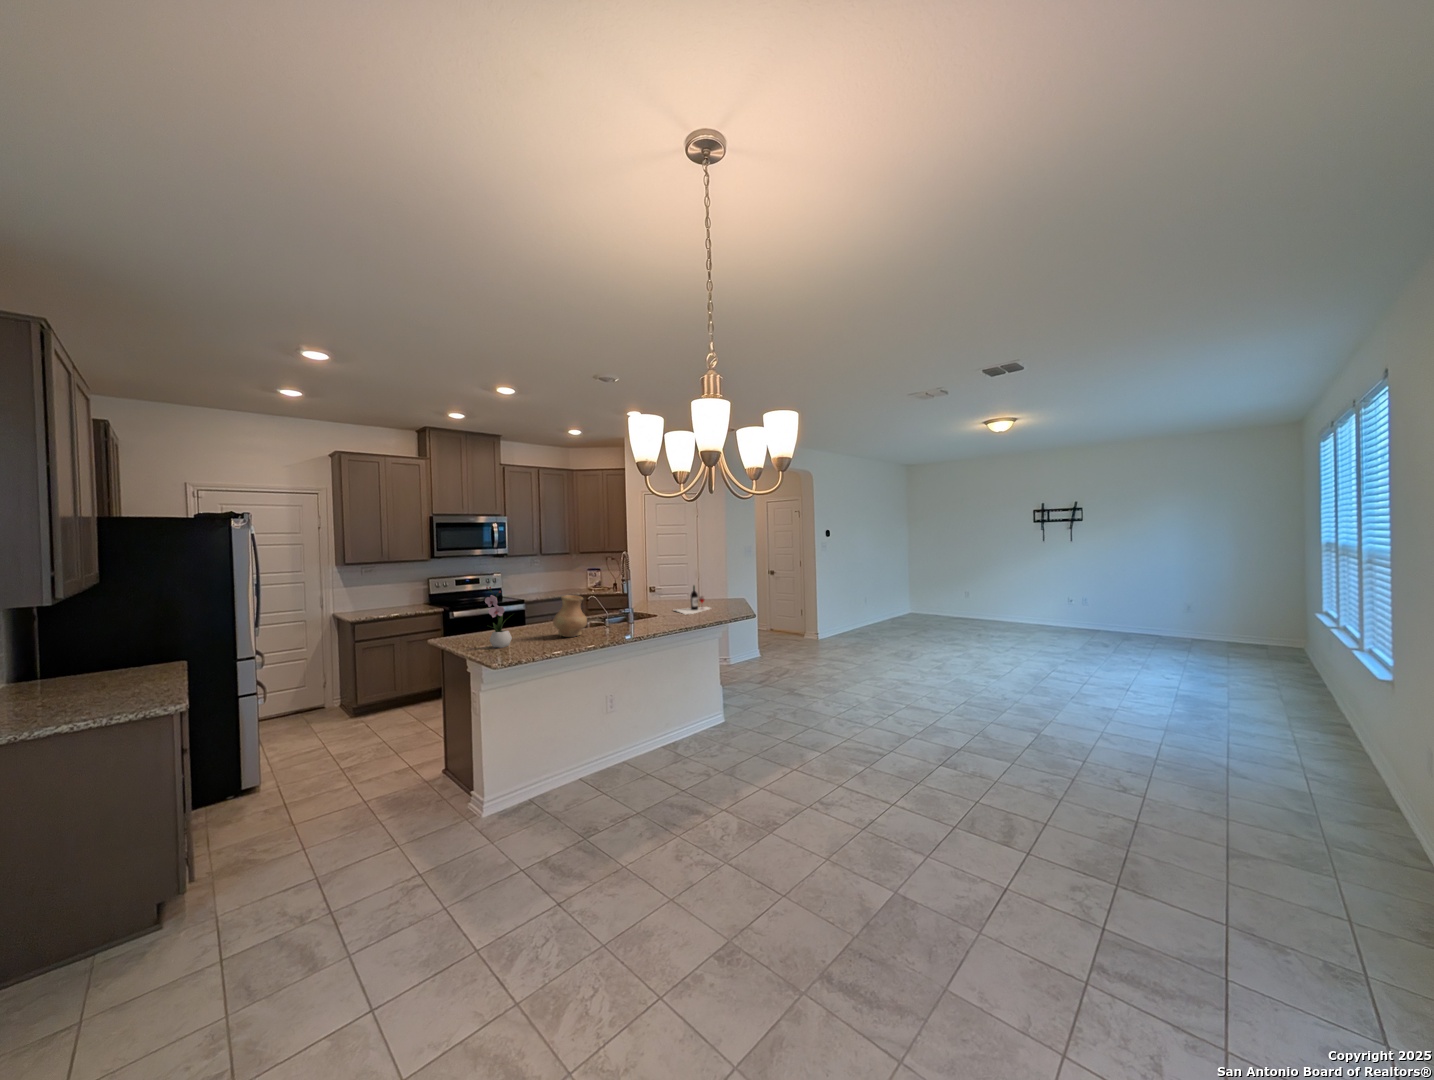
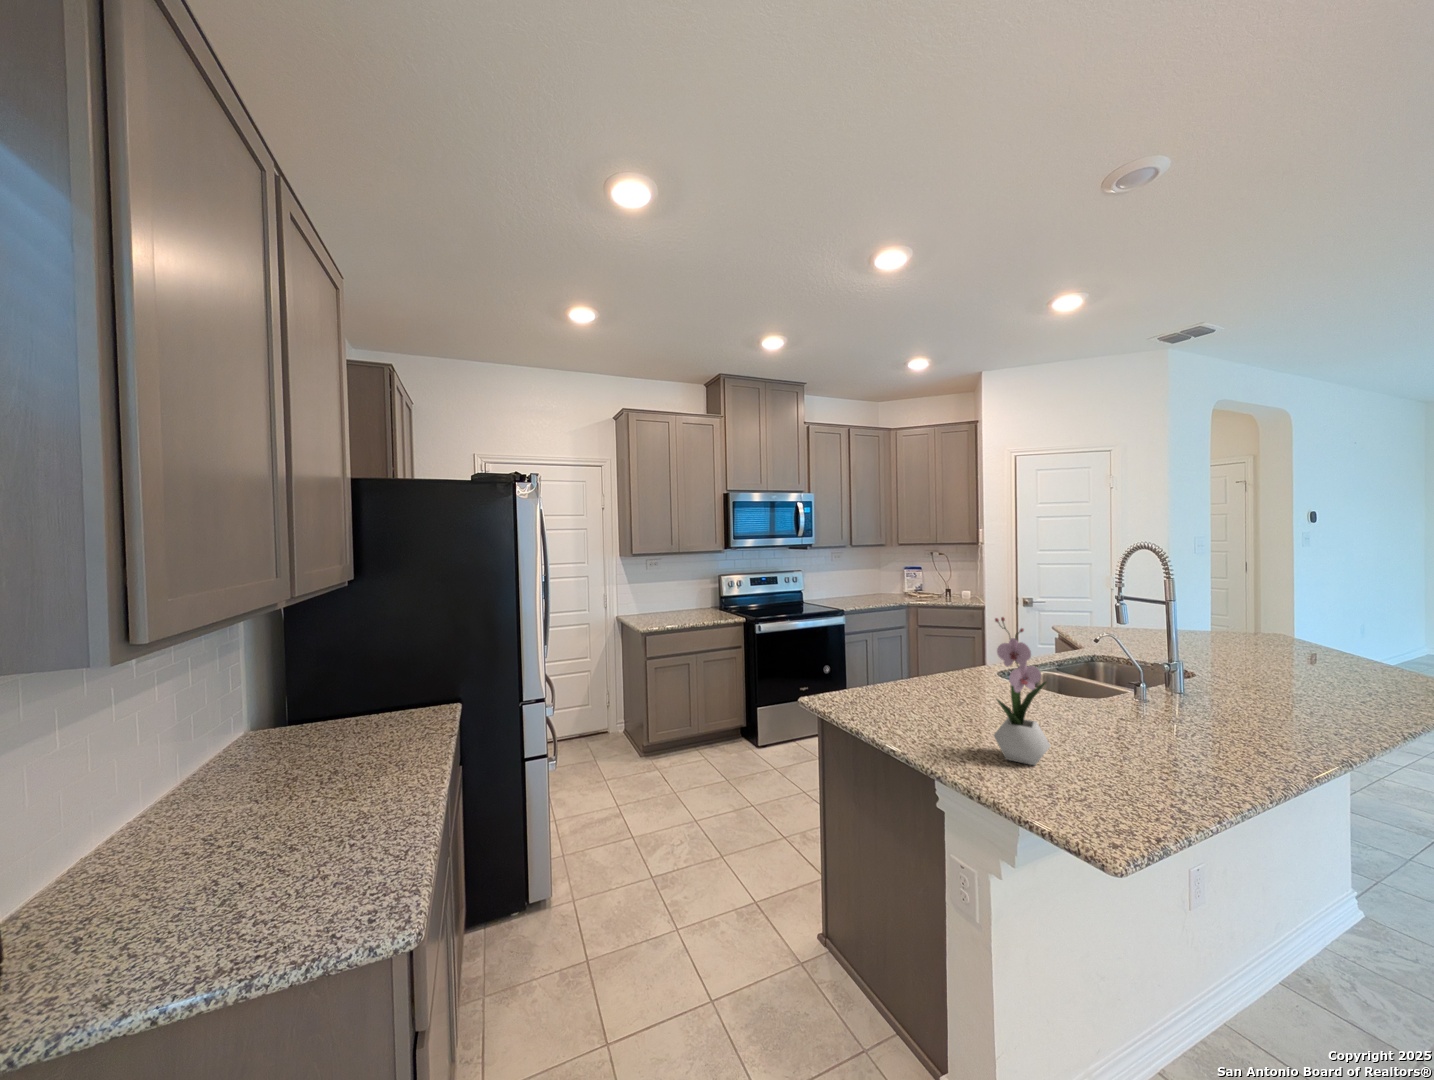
wine bottle: present [676,586,710,614] -> none [1215,613,1384,680]
vase: present [553,595,587,637] -> none [1098,637,1200,743]

